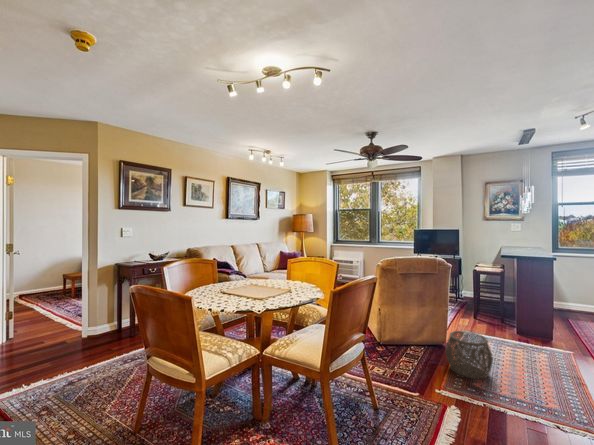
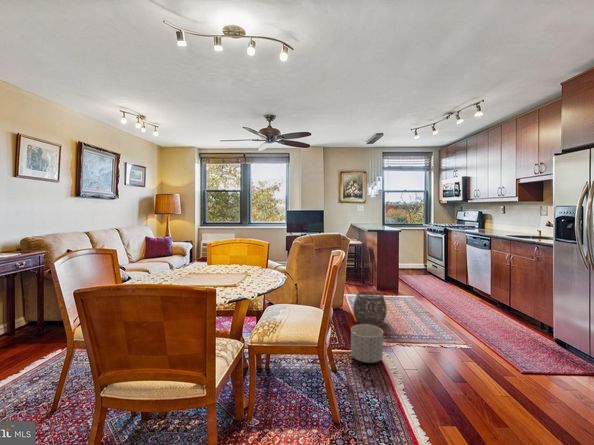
planter: none [404,367,445,418] -> present [351,324,383,363]

